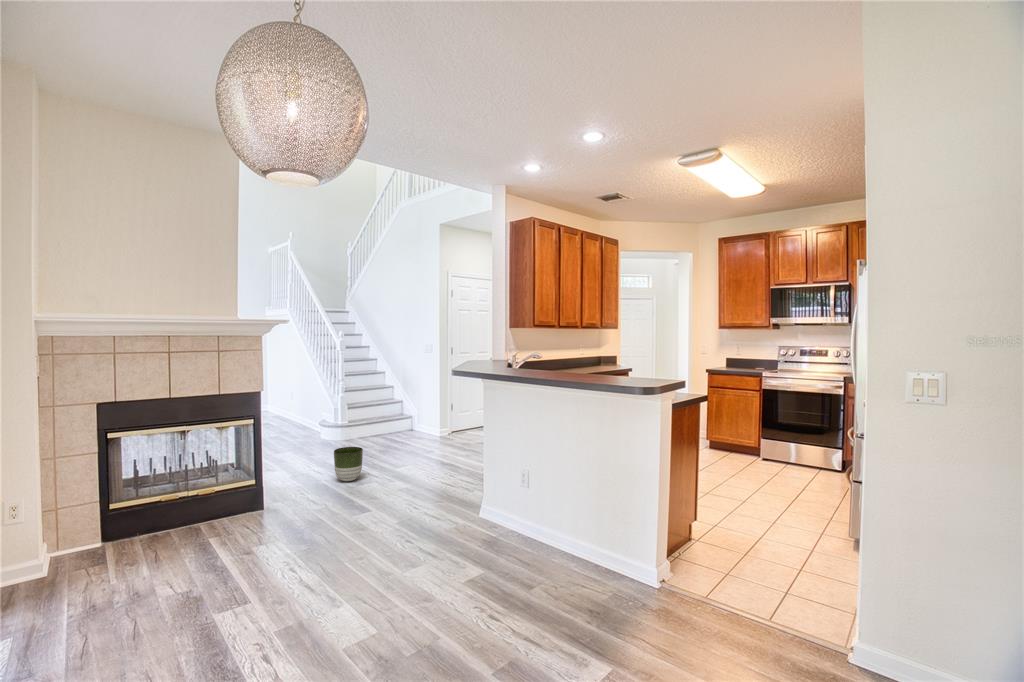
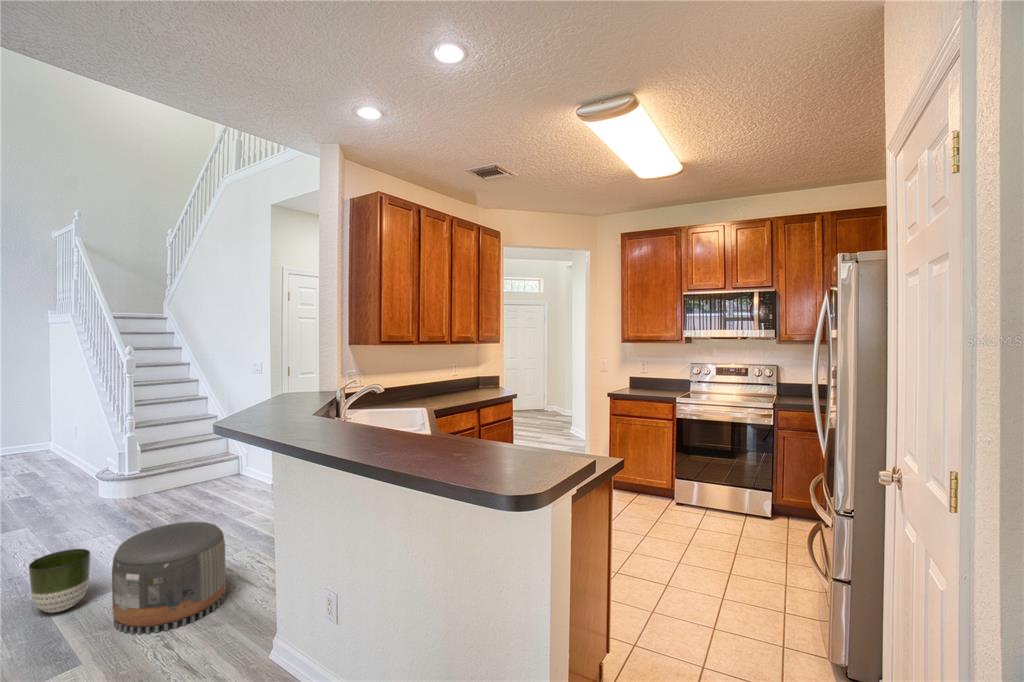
pouf: none [381,435,440,494] -> present [112,522,226,634]

